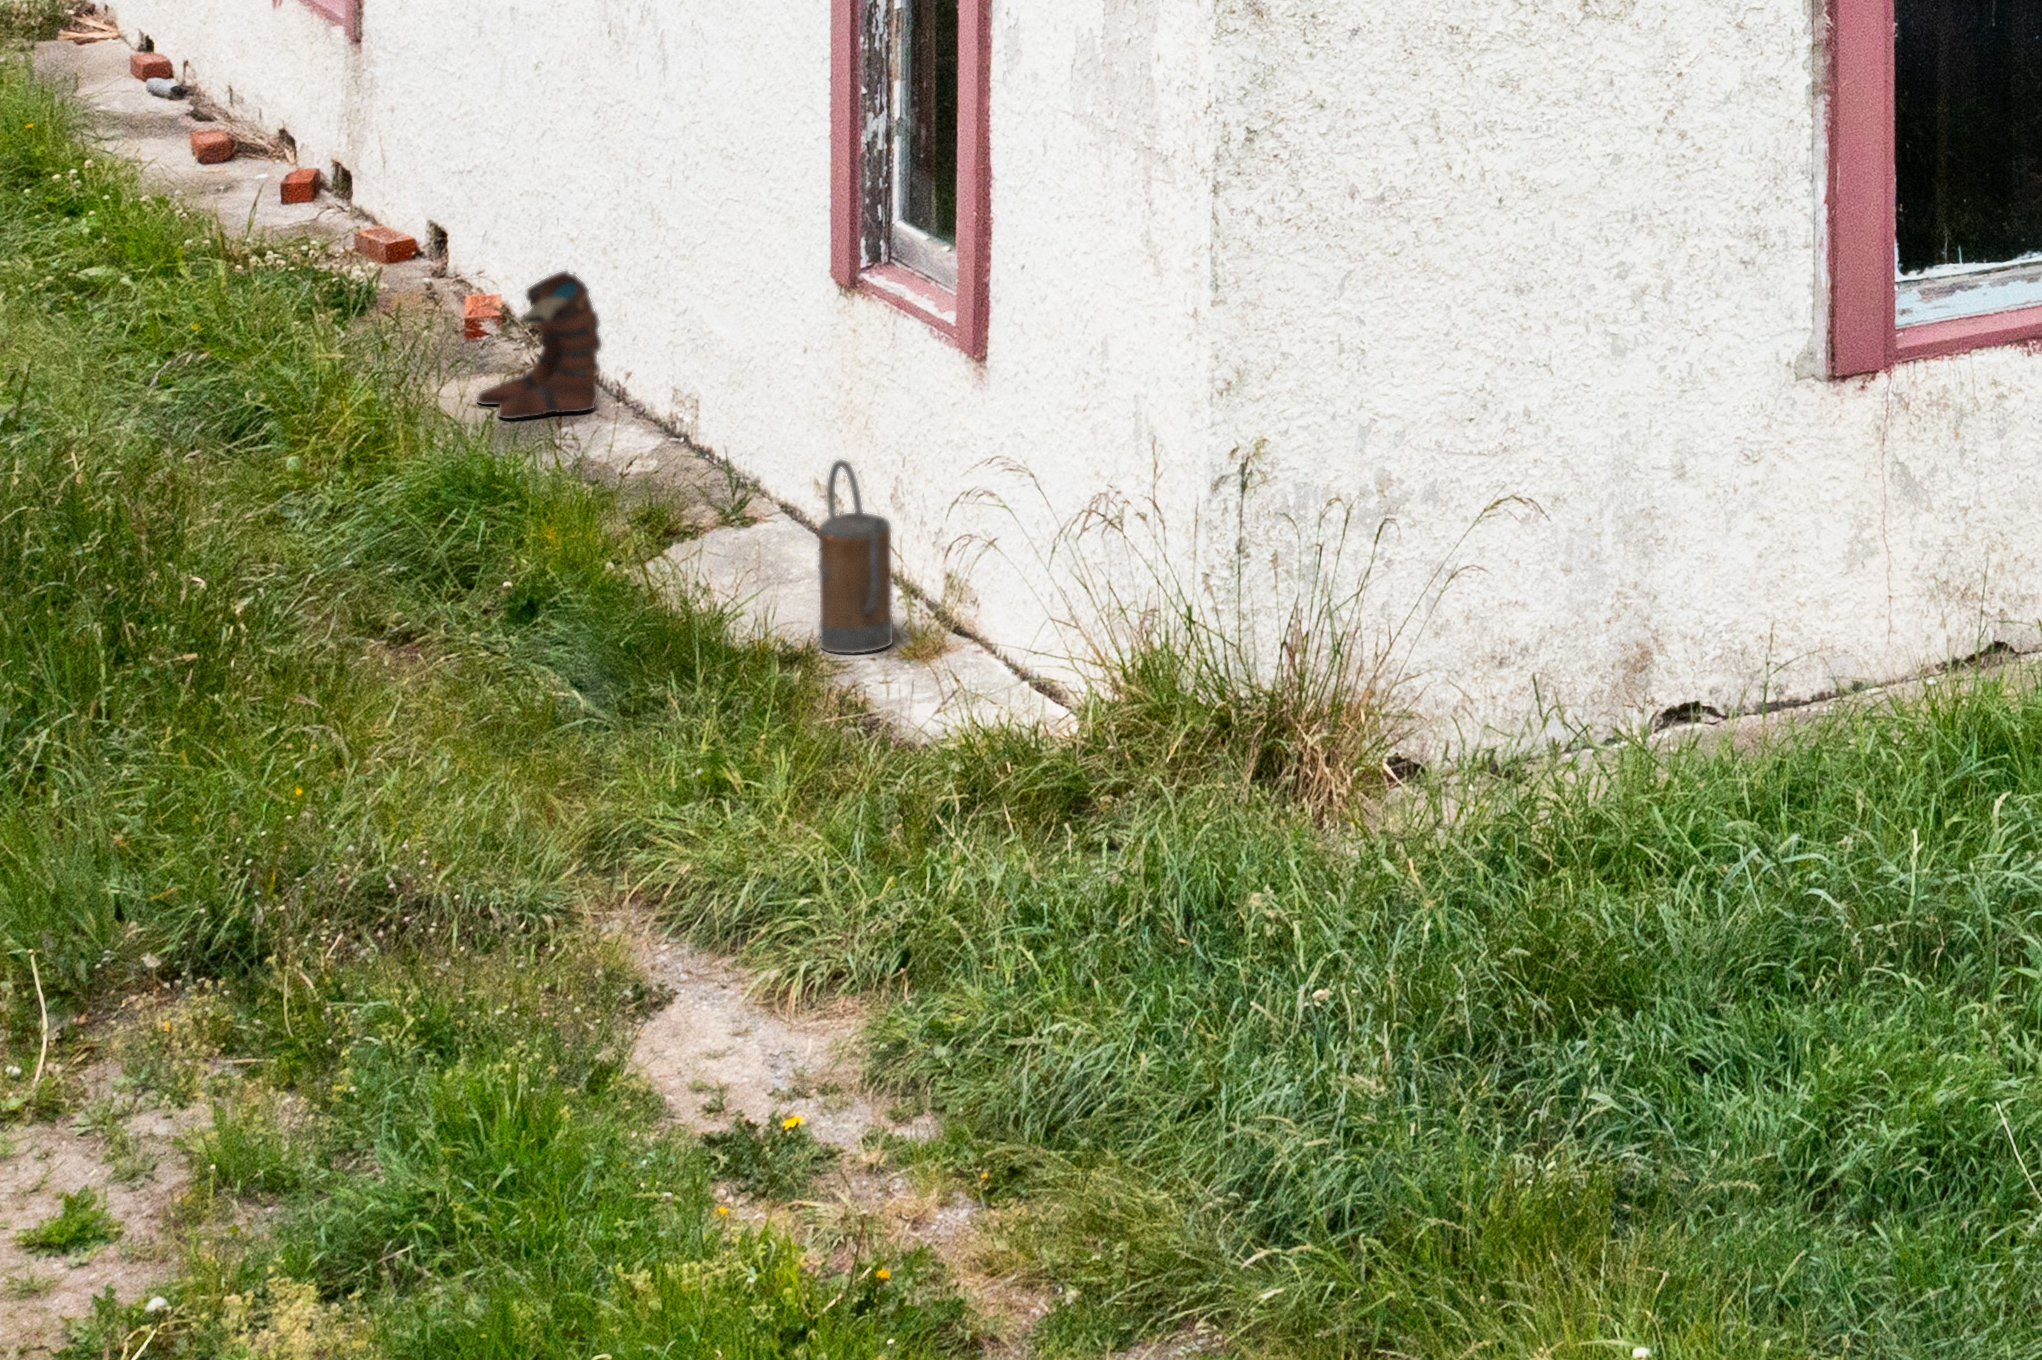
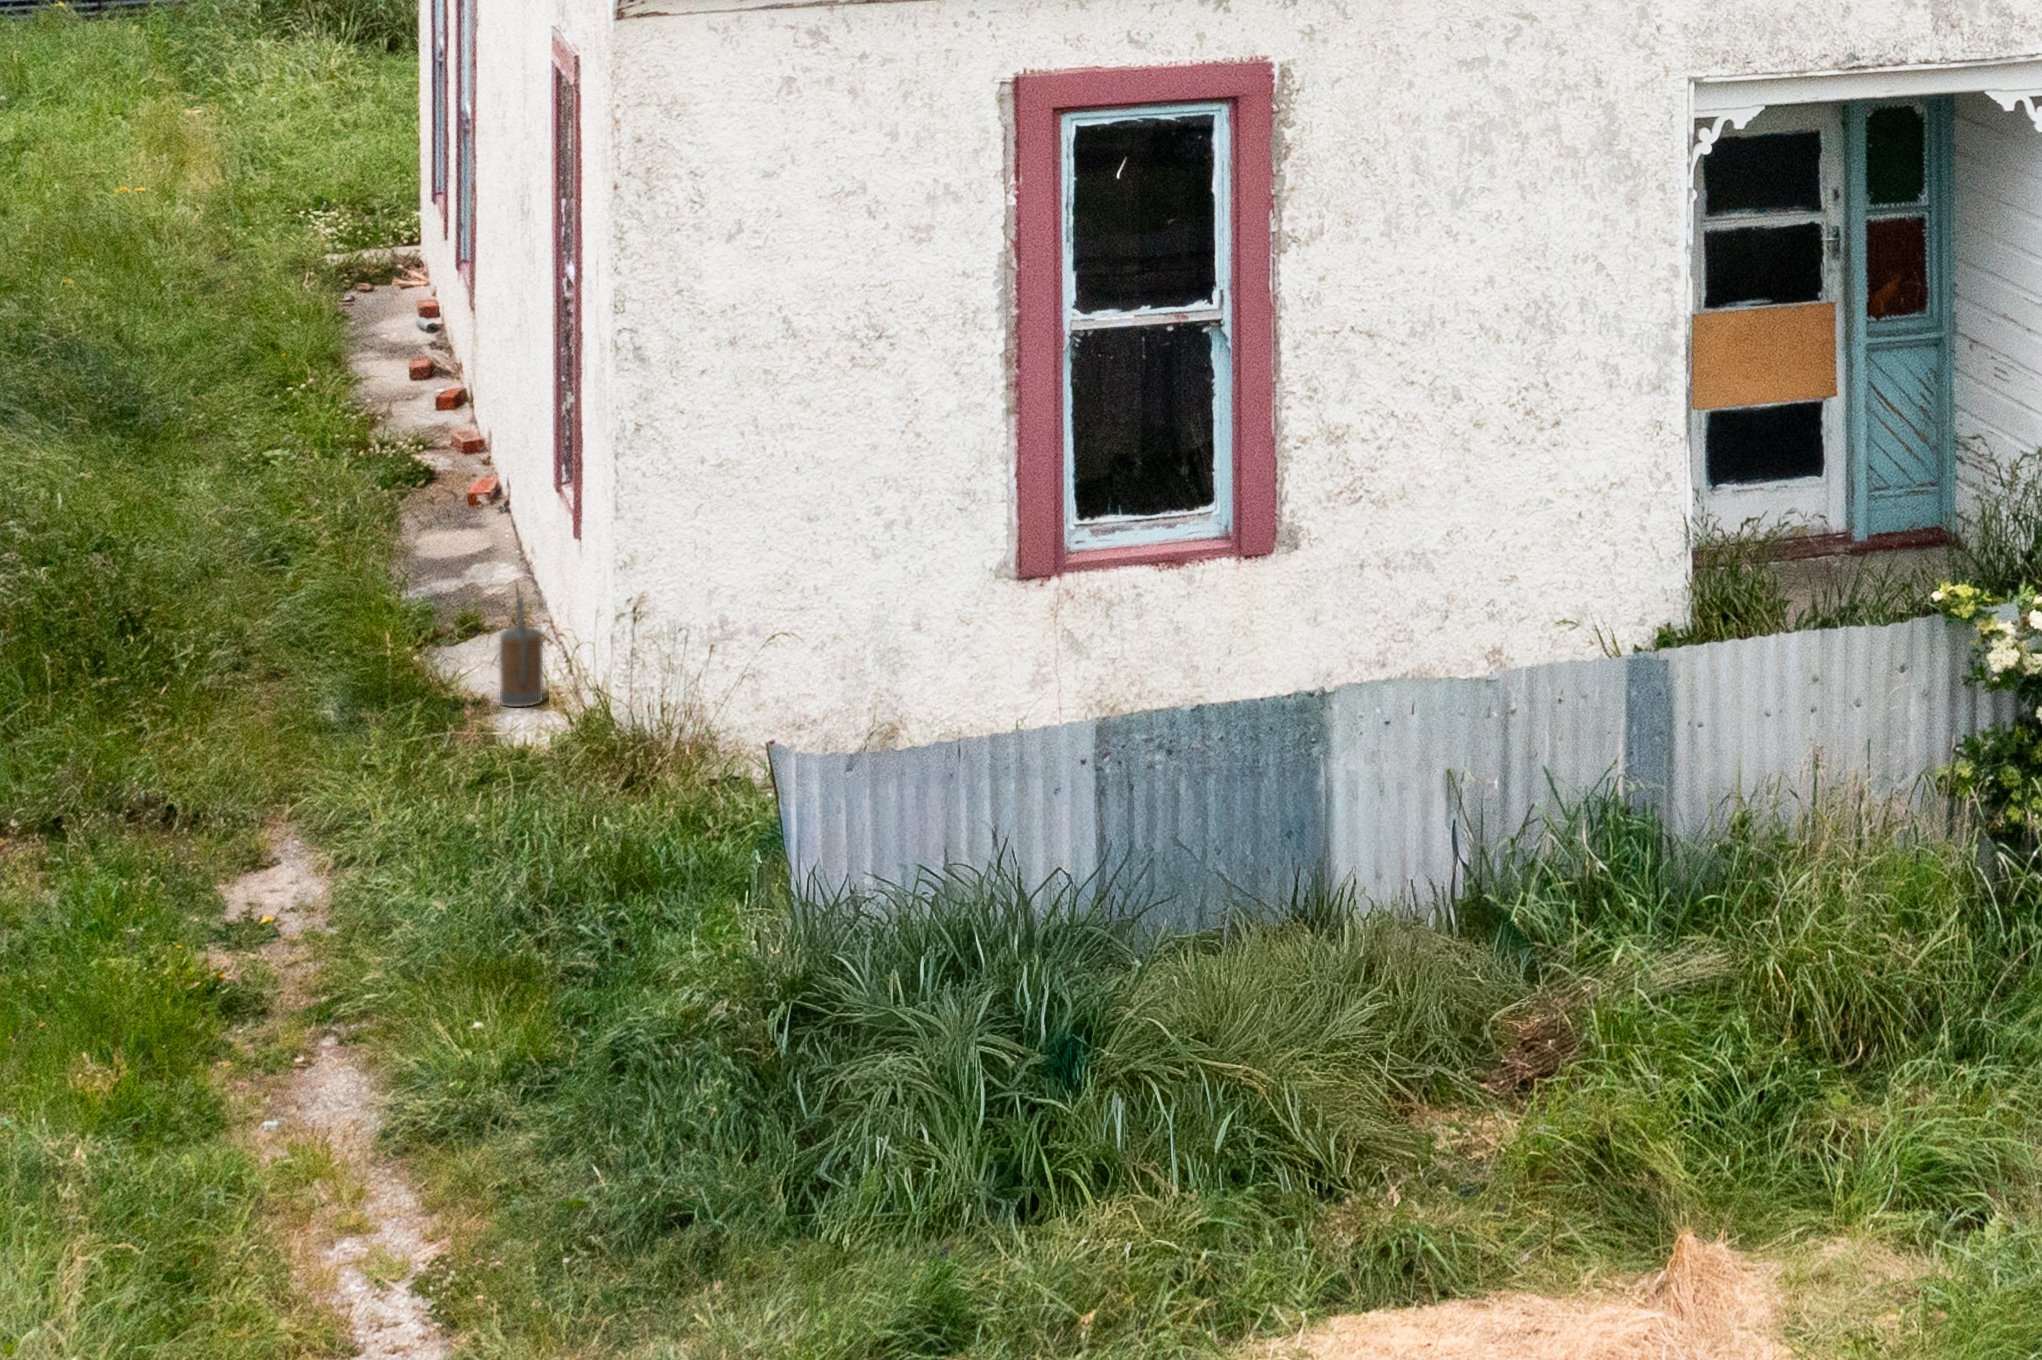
boots: present [477,271,602,419] -> none [444,471,513,561]

